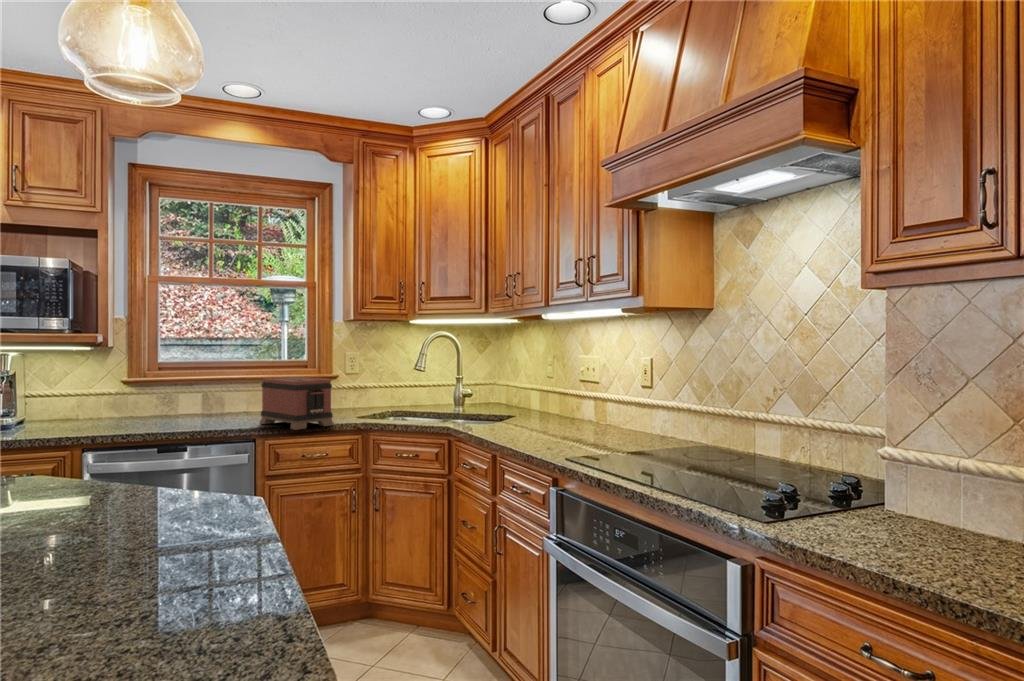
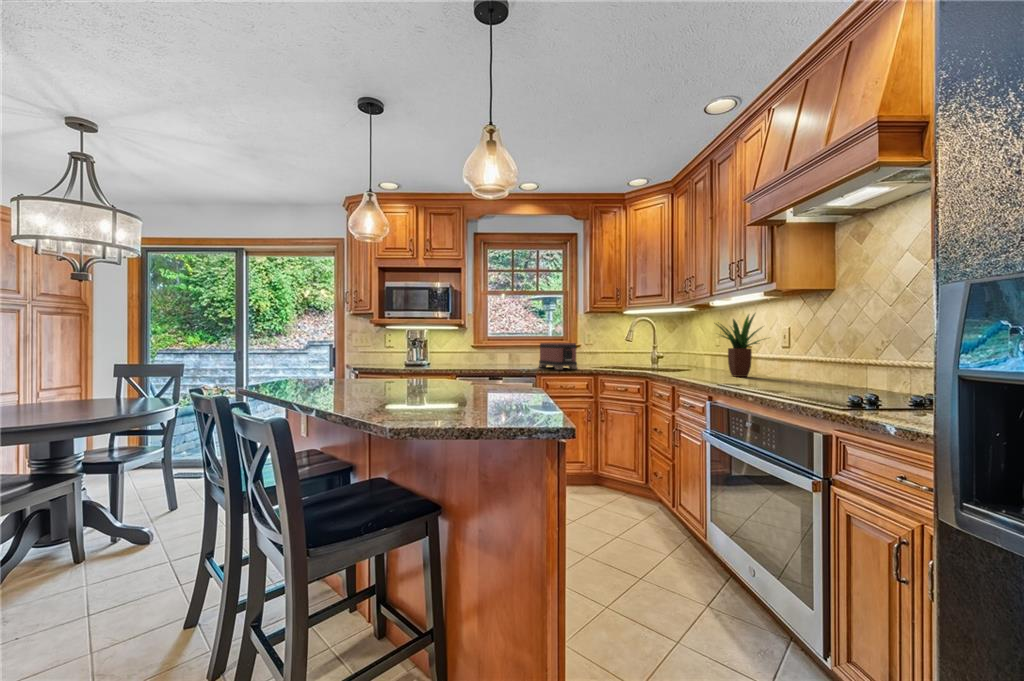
potted plant: none [552,335,630,434] -> present [716,314,763,377]

